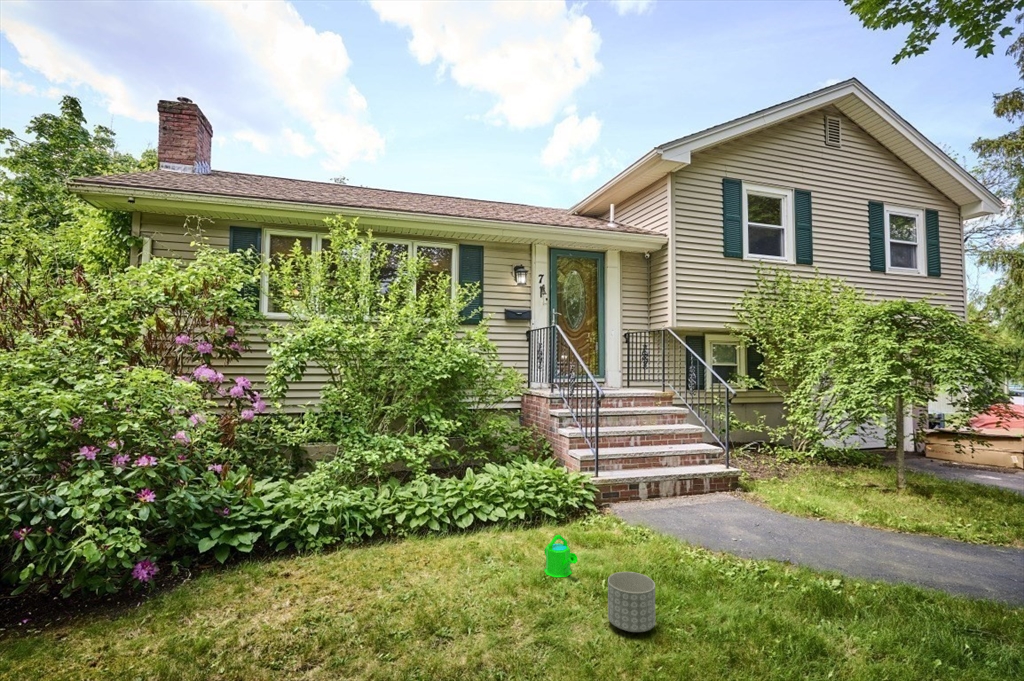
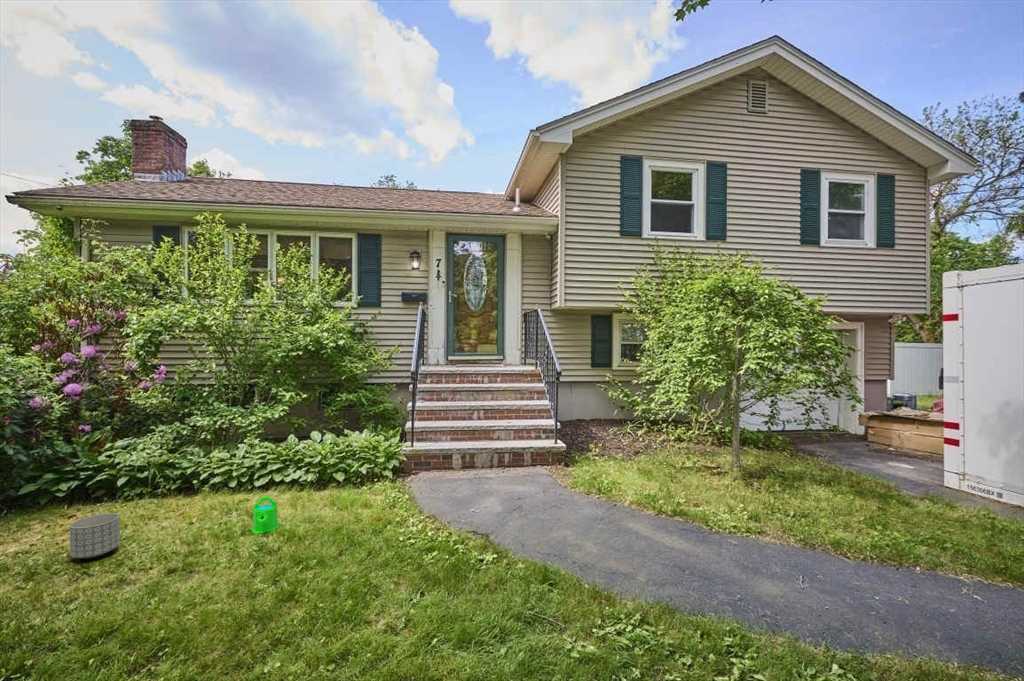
planter: present [608,572,655,632] -> present [70,513,120,559]

